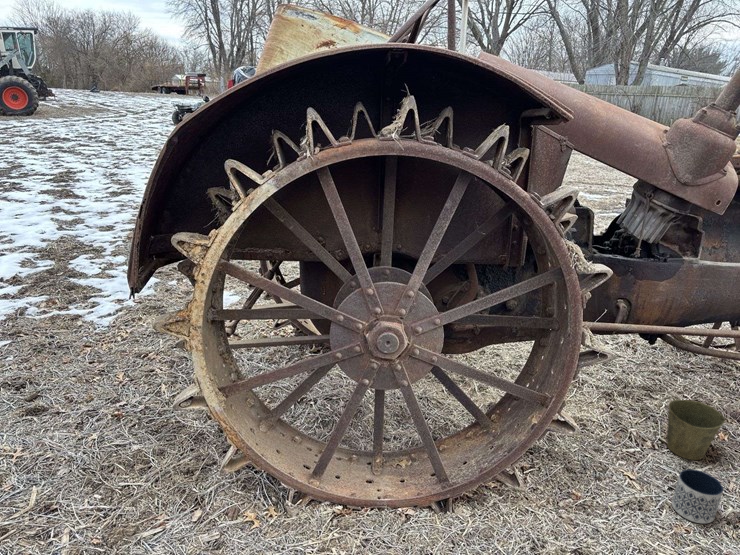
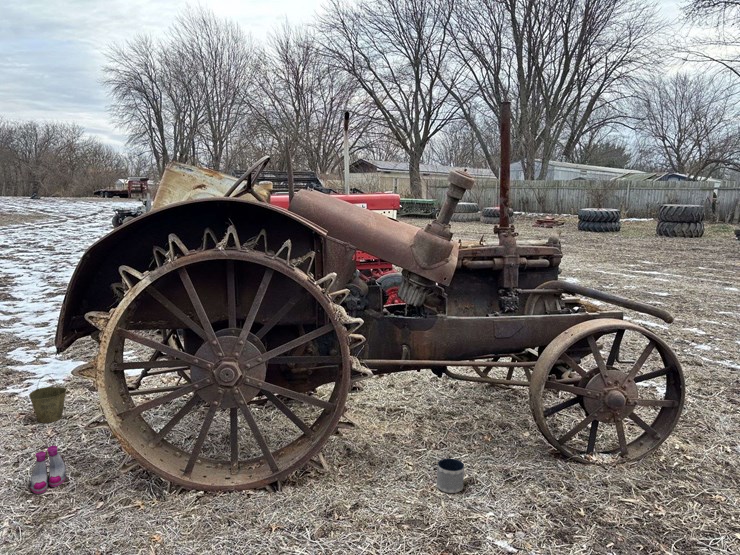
bucket: present [667,394,725,460] -> present [29,384,67,423]
boots: none [97,416,146,484] -> present [30,445,66,494]

